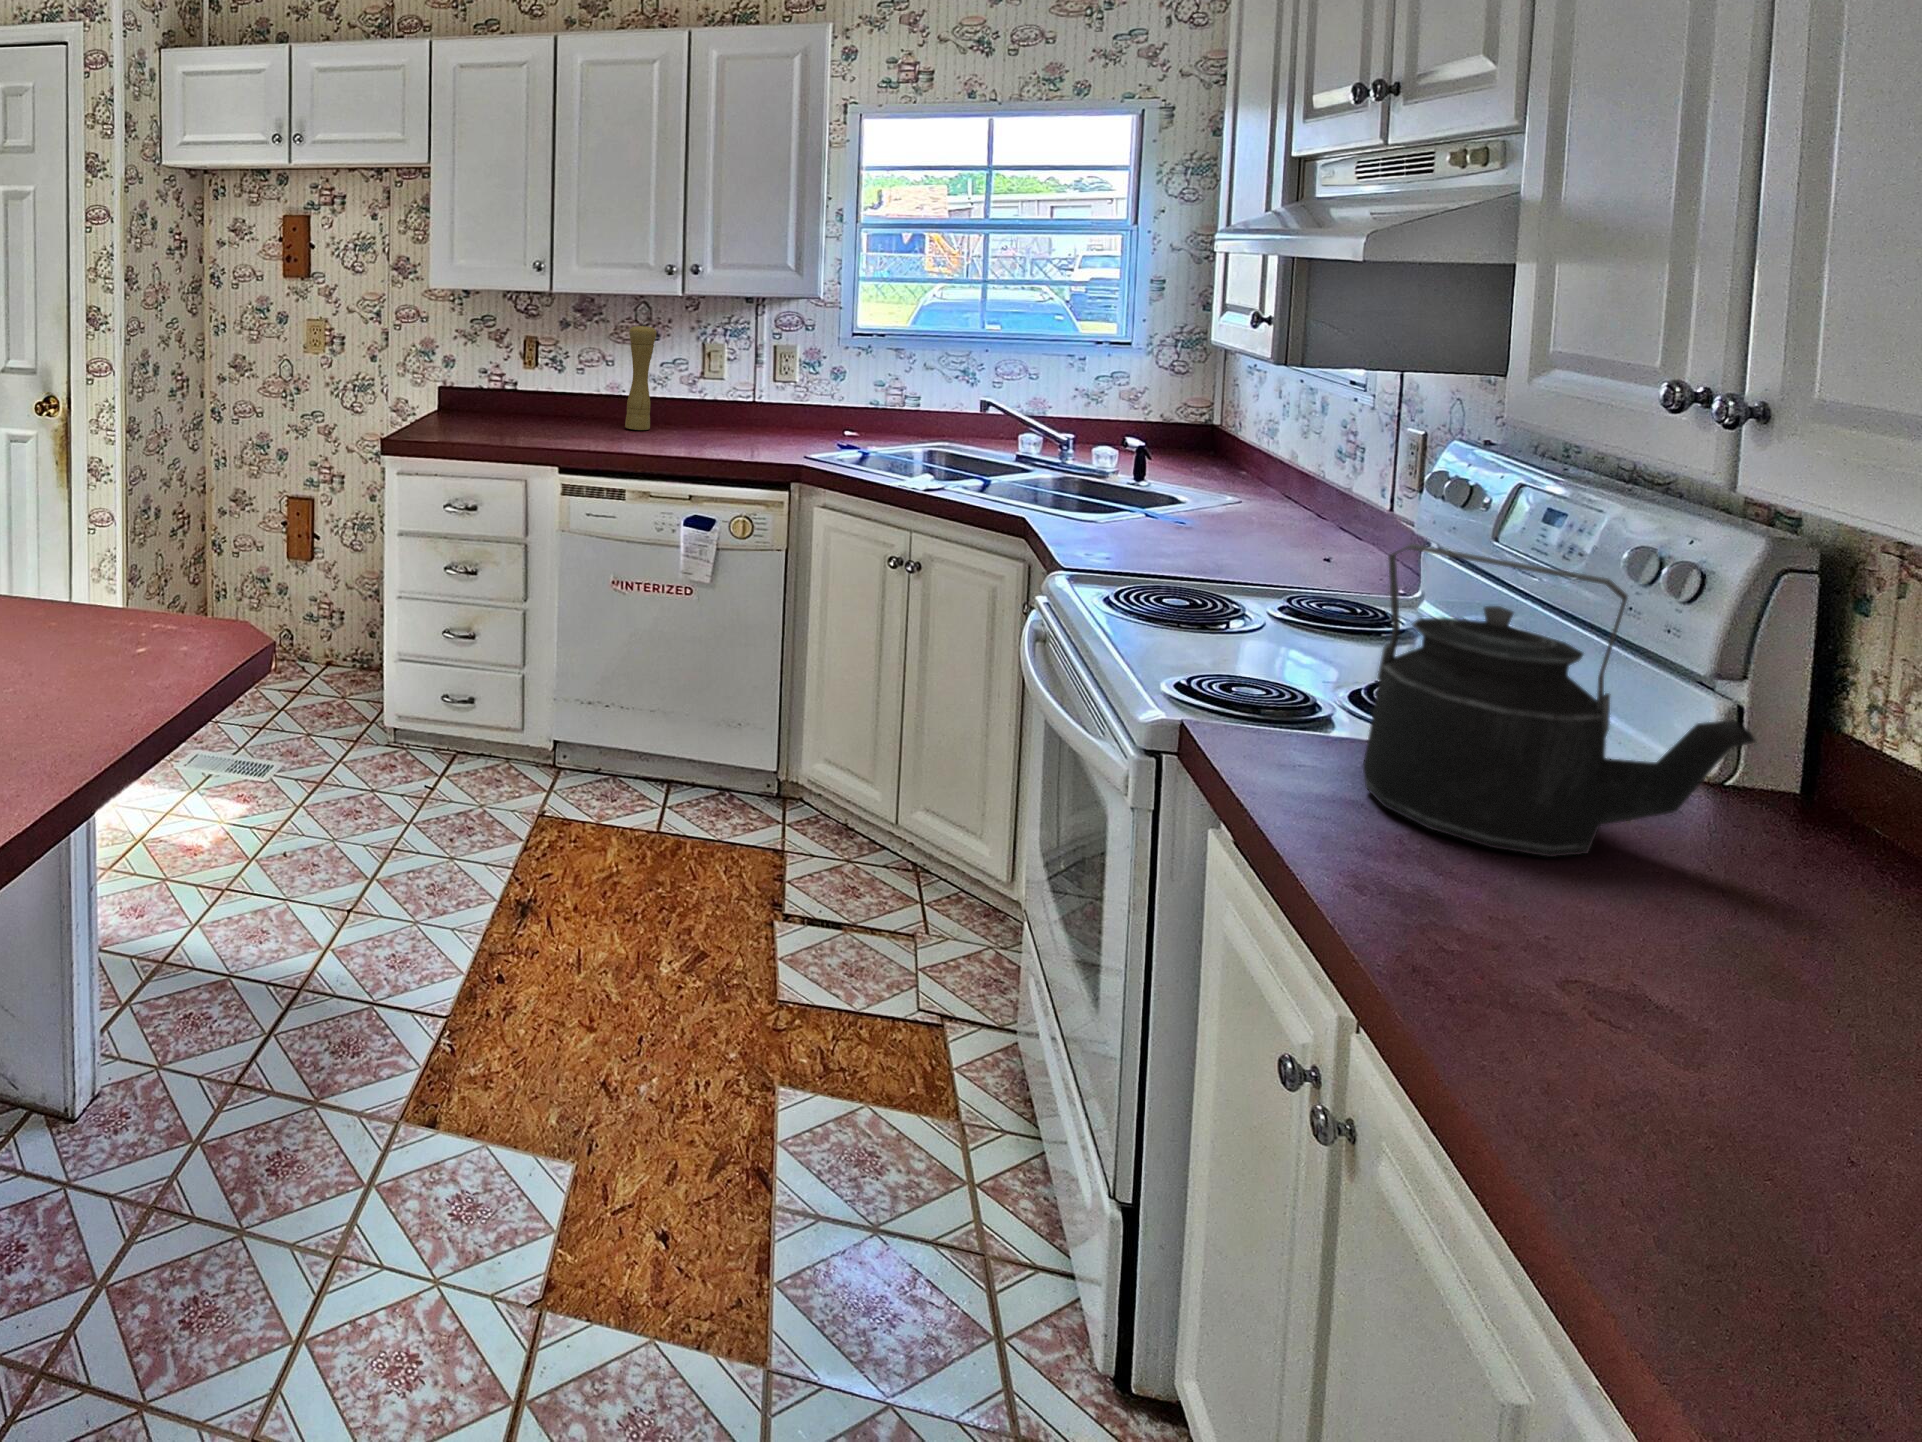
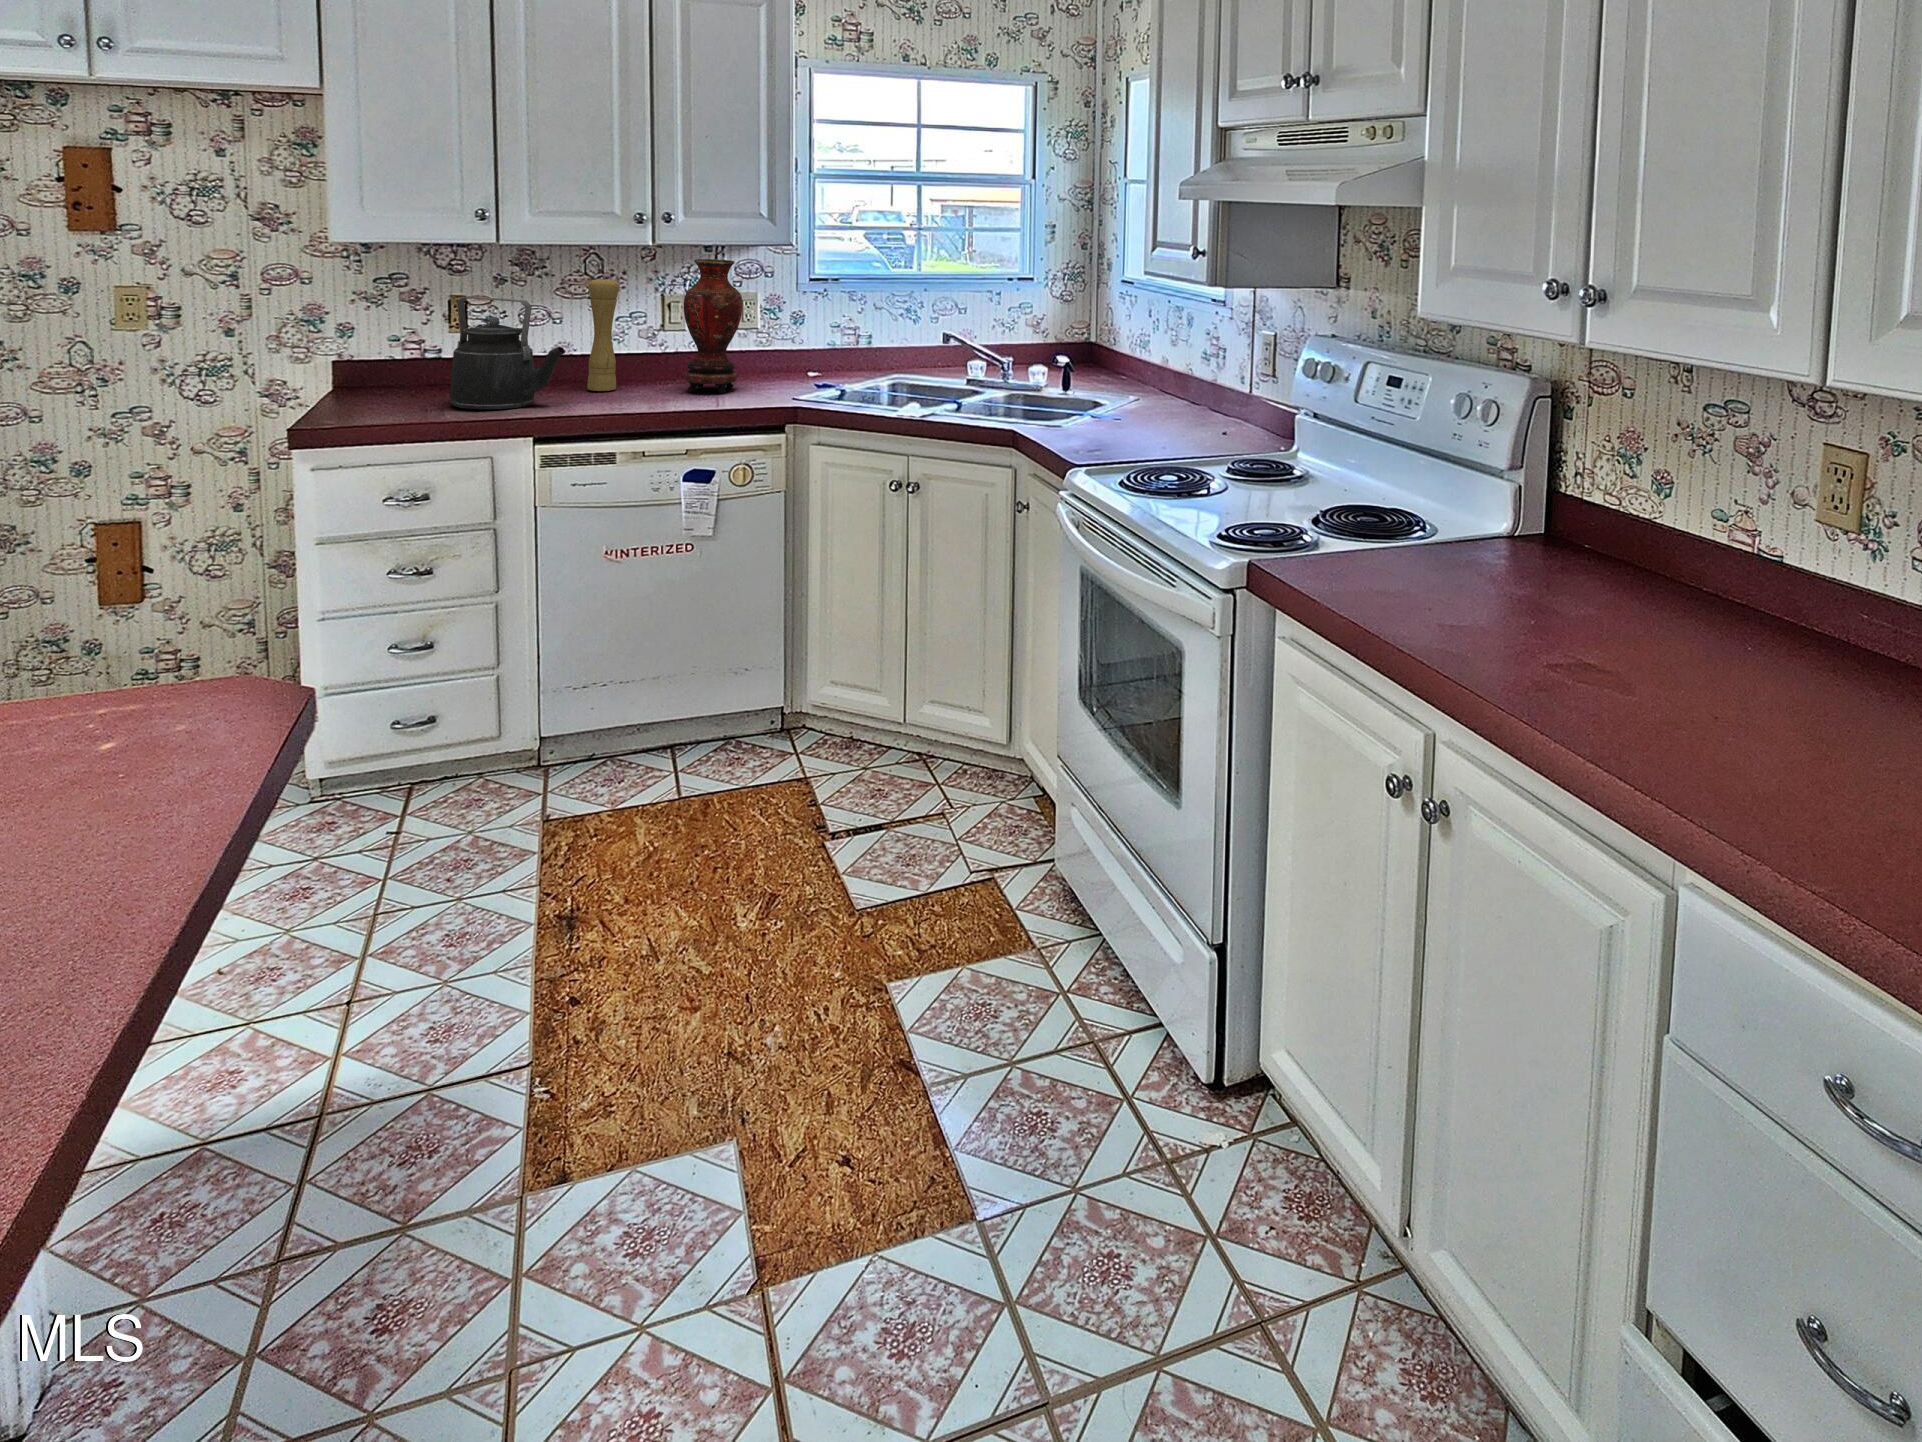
vase: none [707,310,765,442] -> present [684,259,743,393]
kettle: present [1363,544,1756,857] -> present [450,296,565,409]

